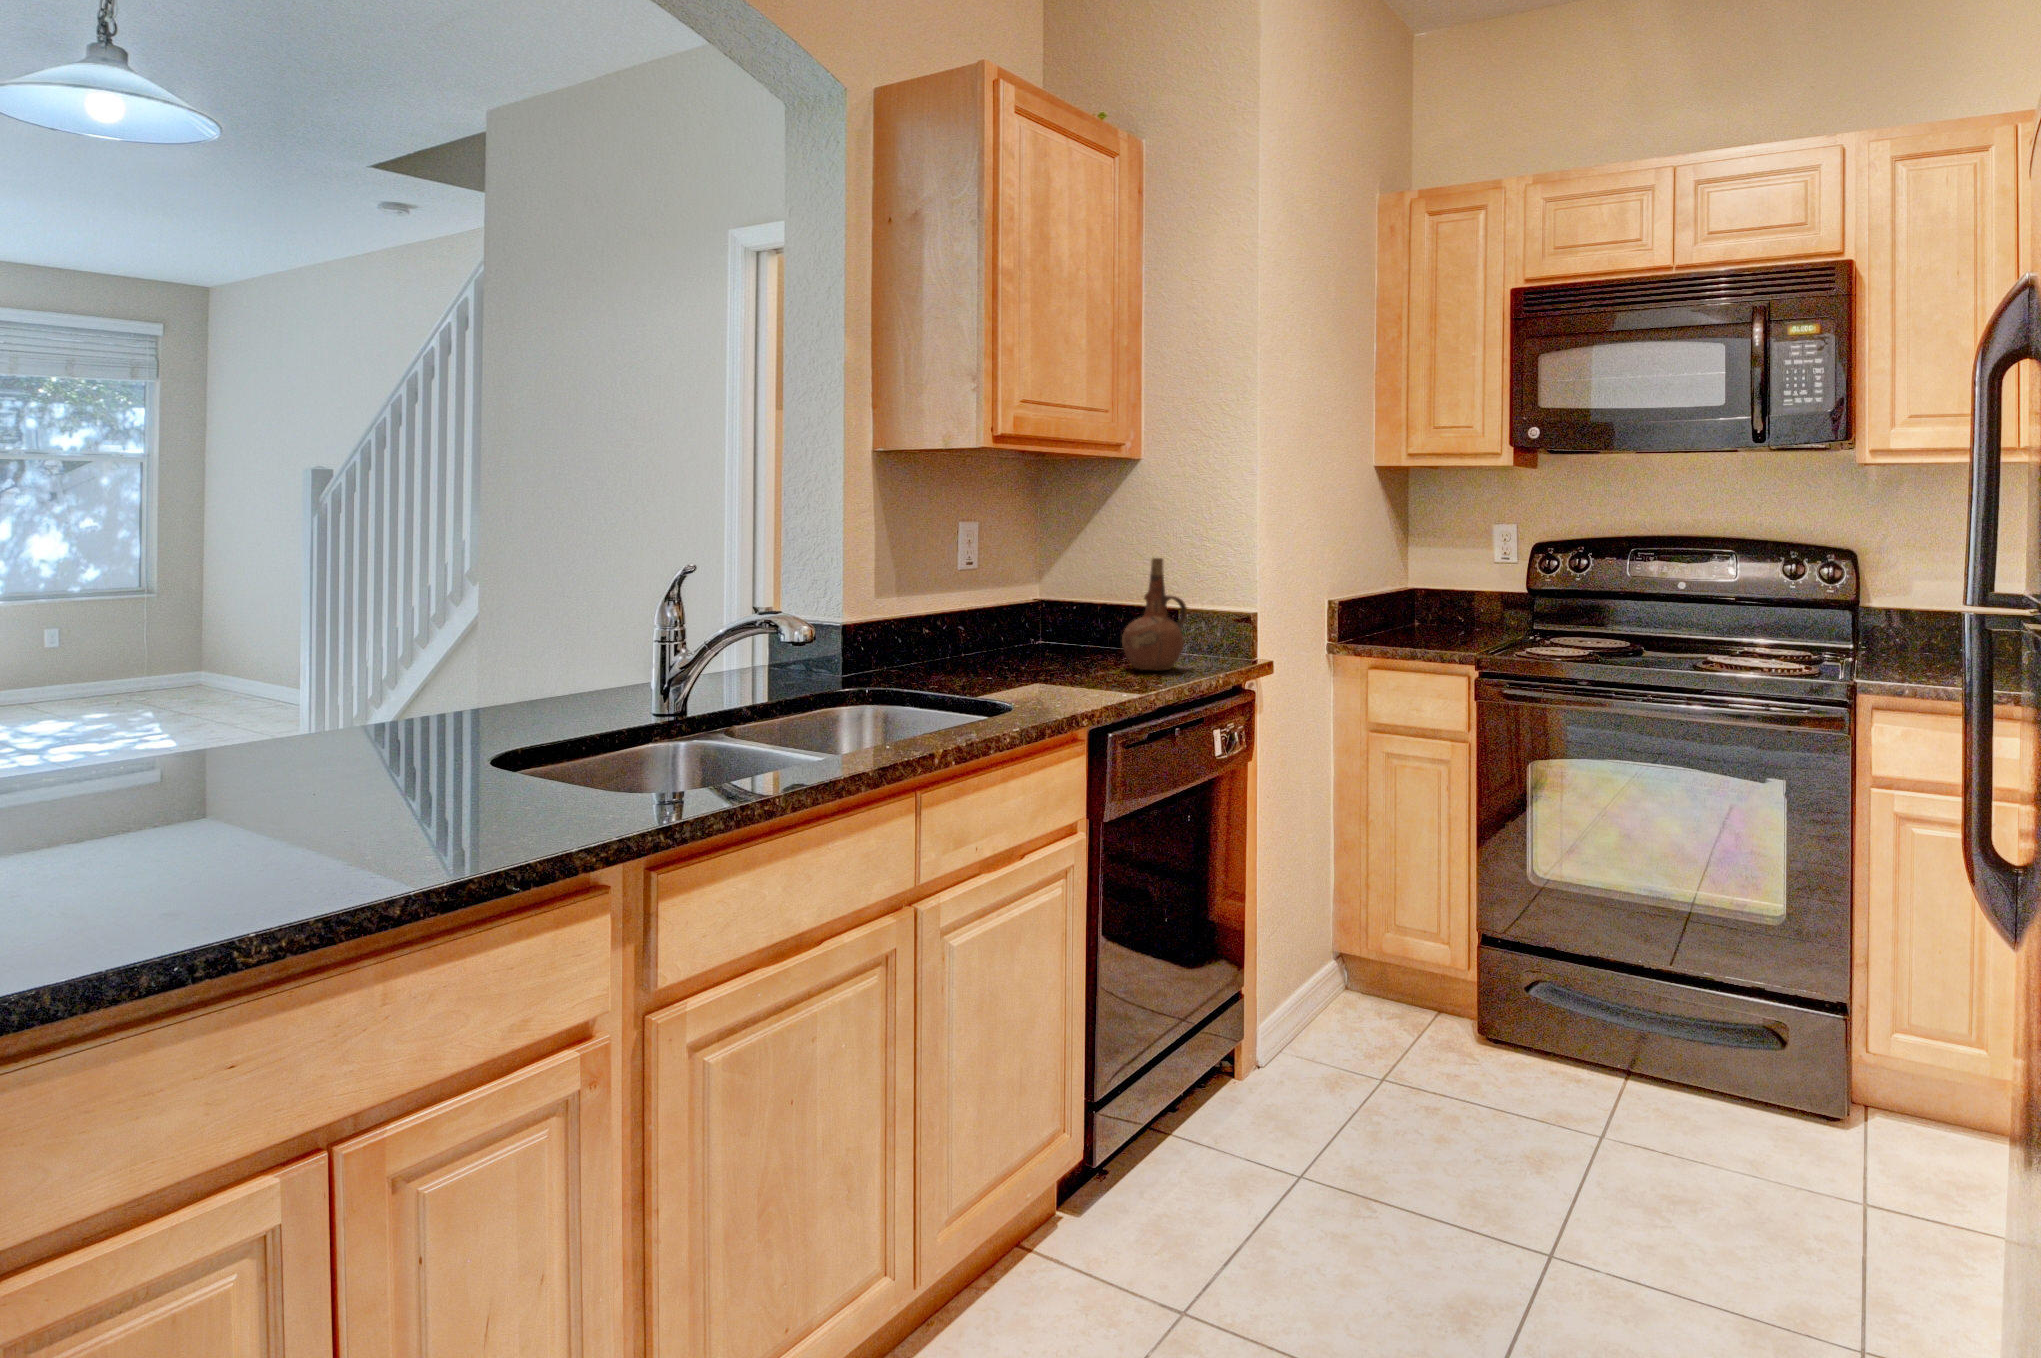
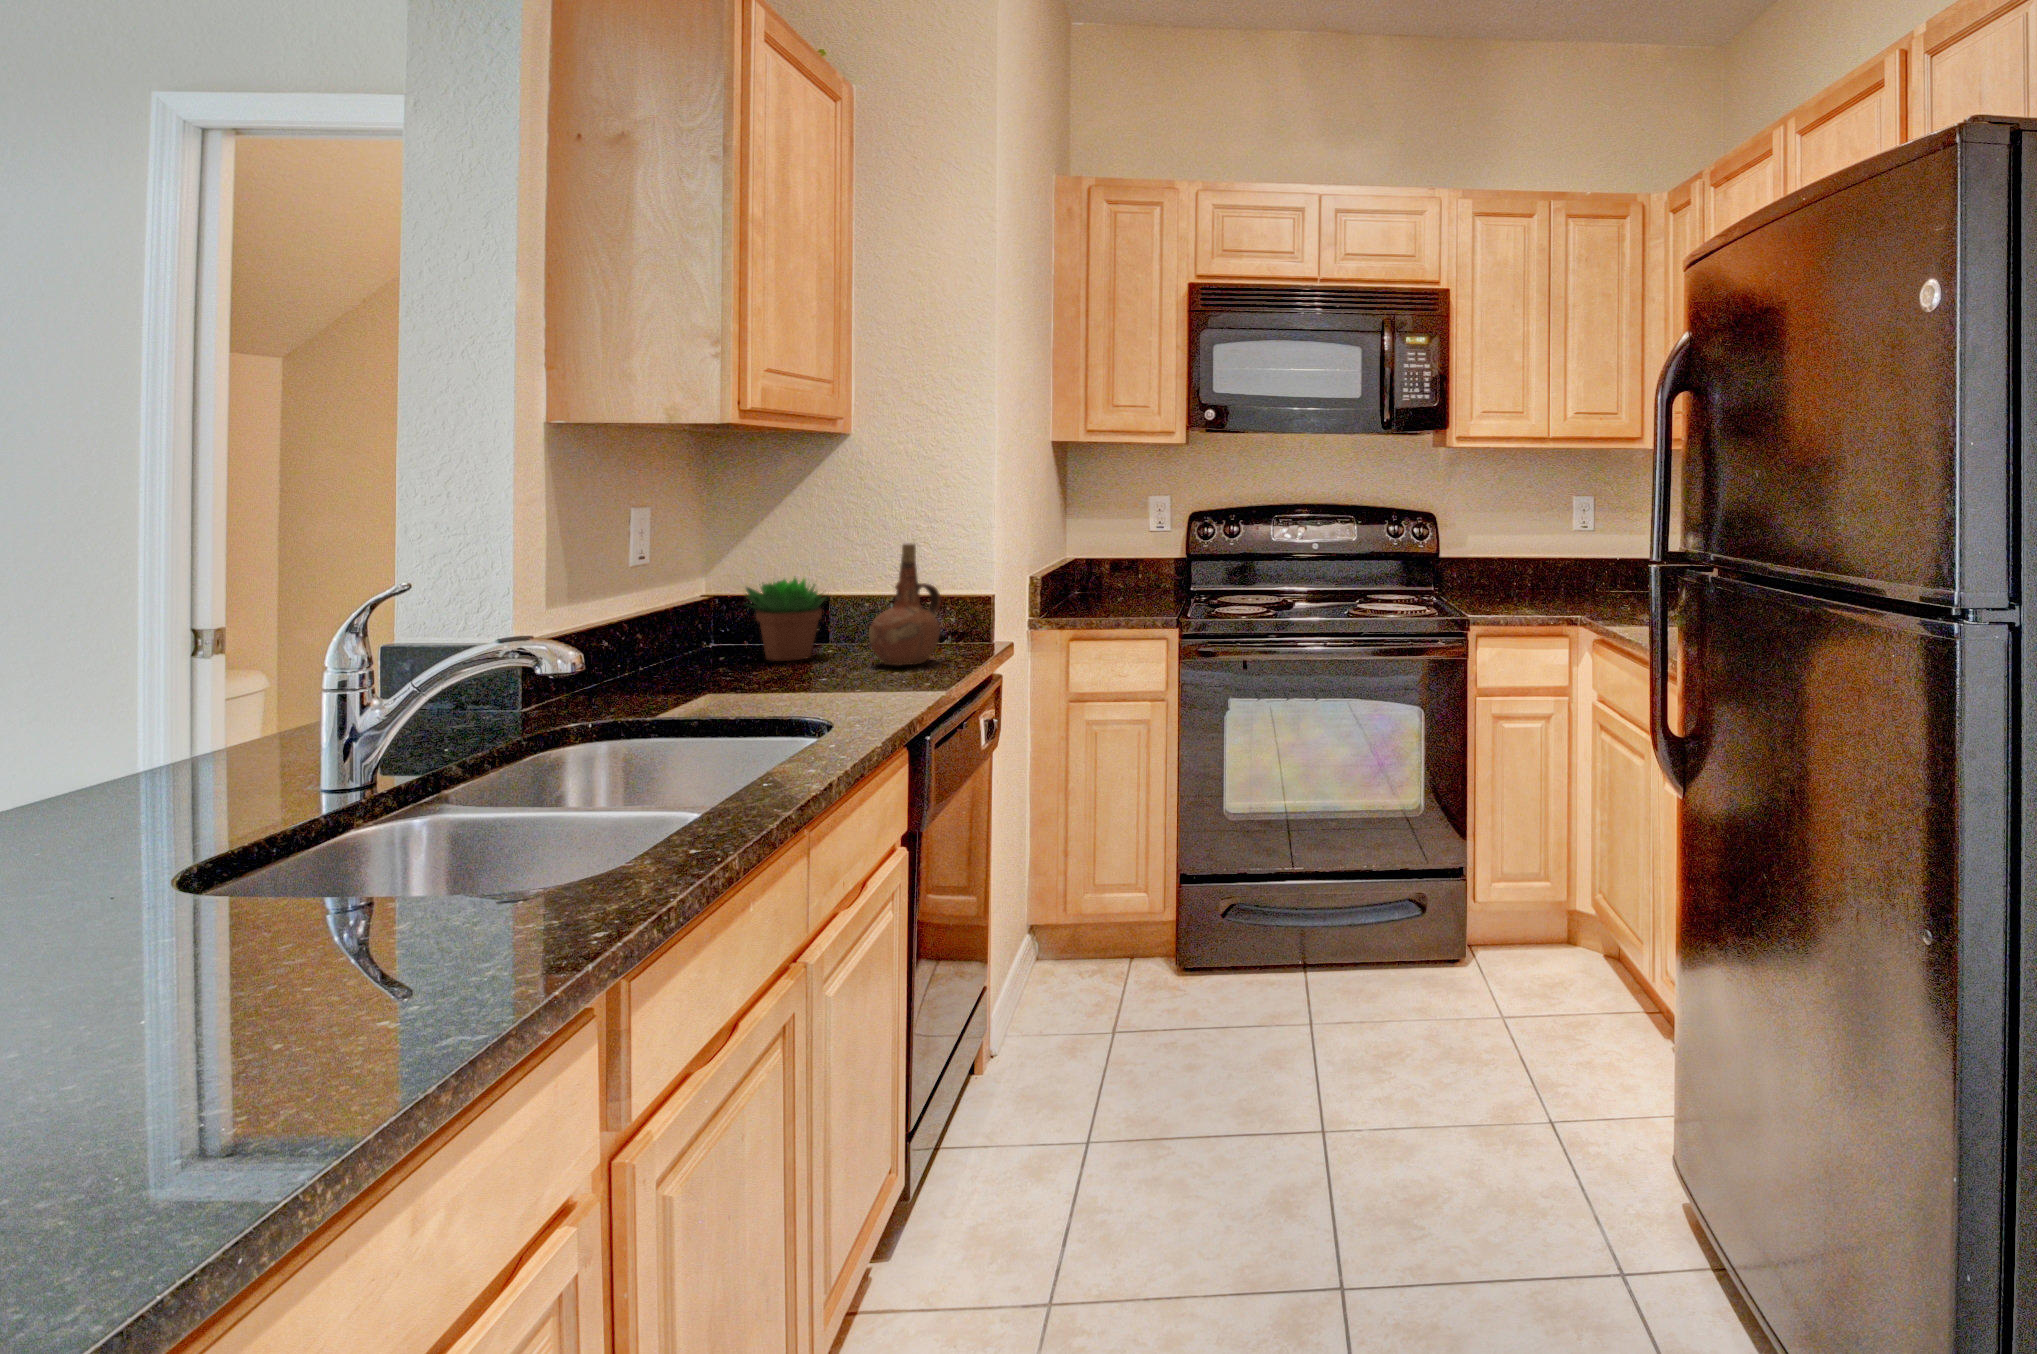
succulent plant: none [1037,584,1110,658] -> present [746,578,826,661]

